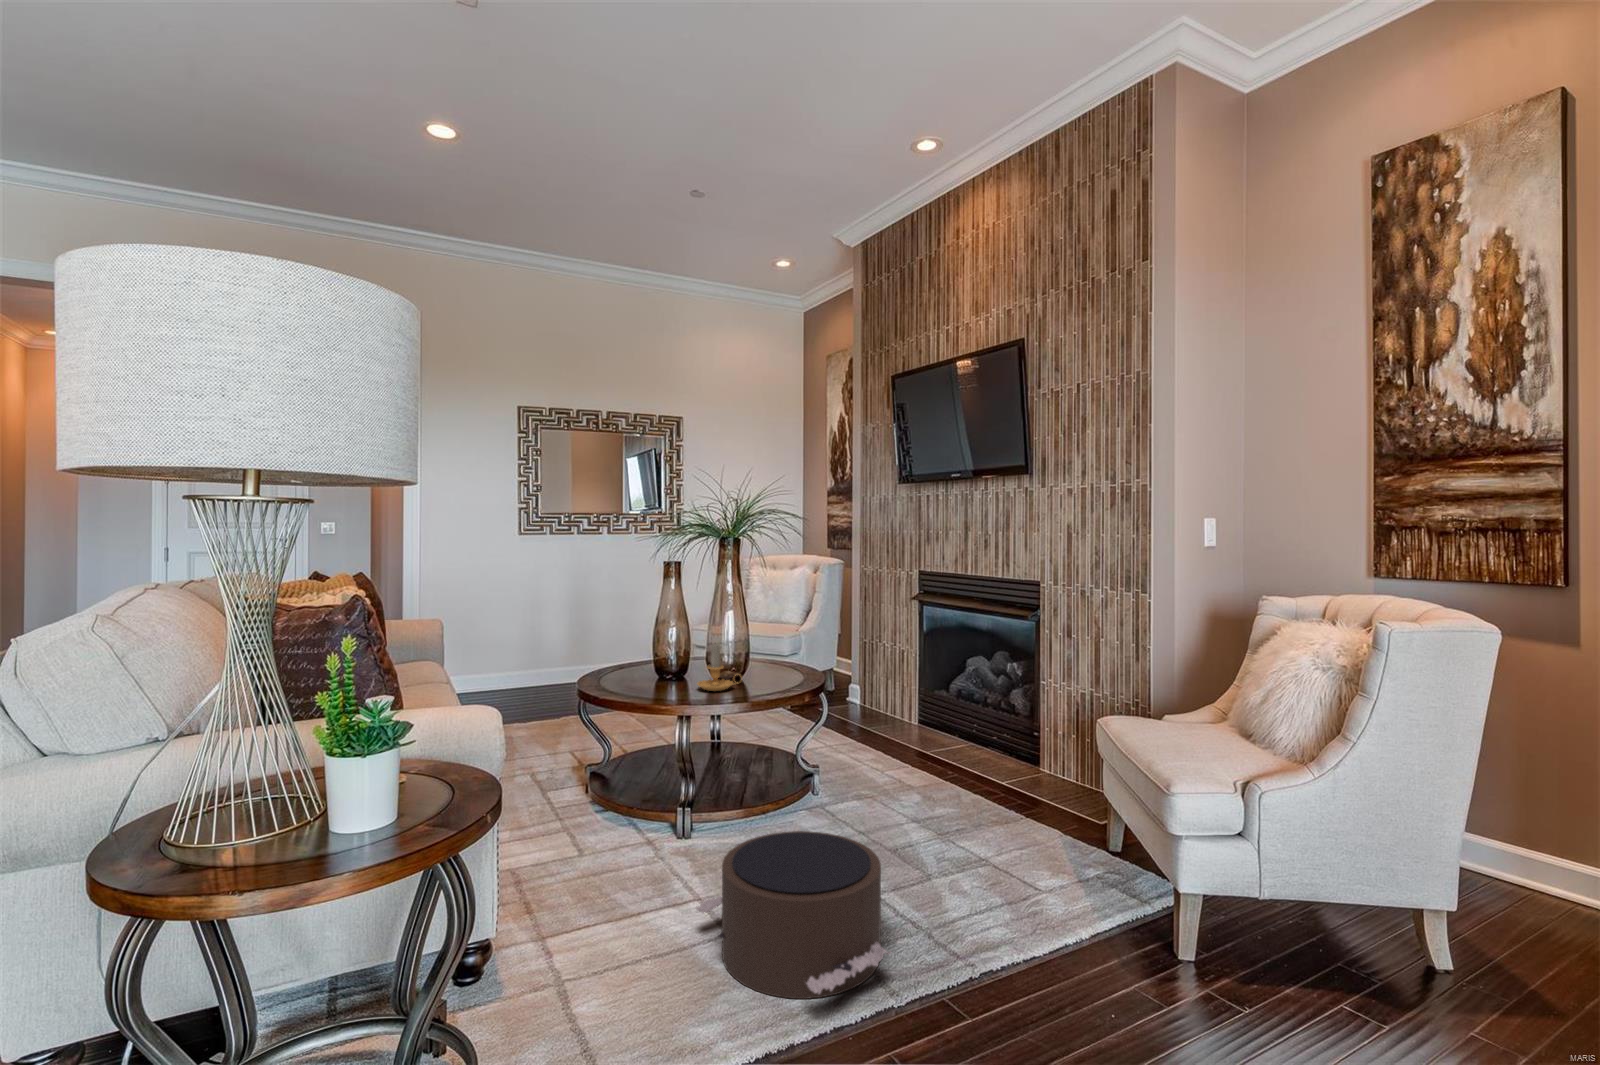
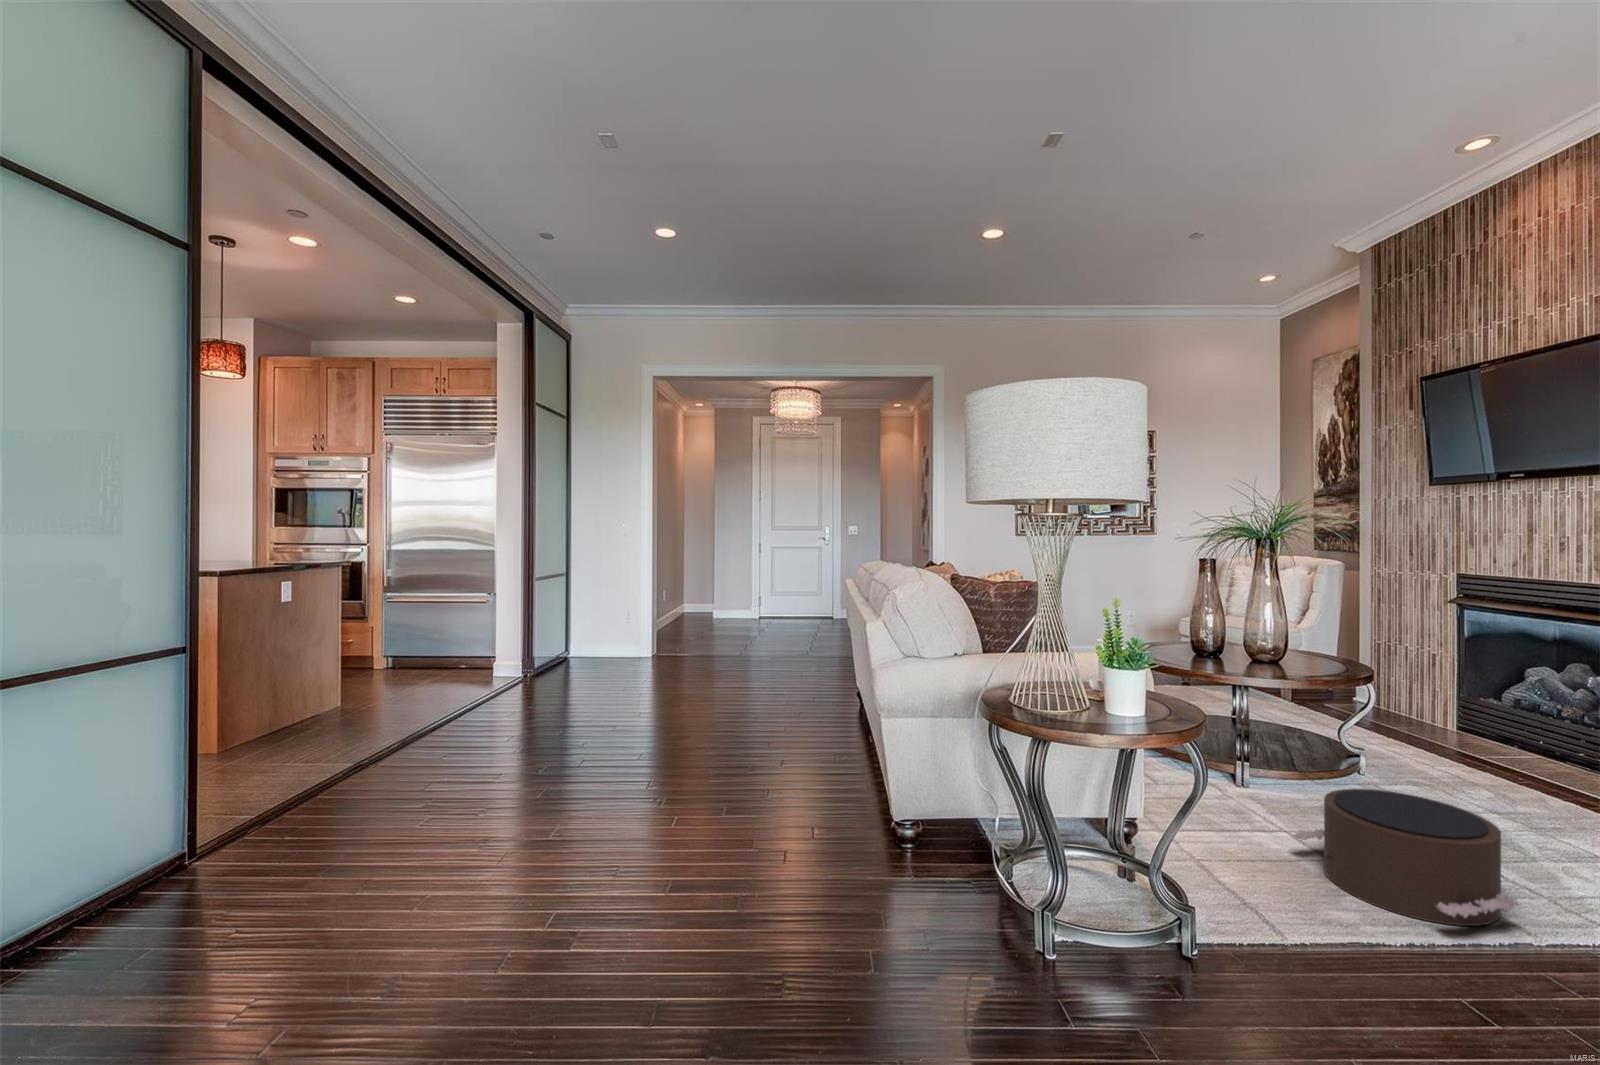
candle: present [697,644,738,691] -> none [1243,627,1290,669]

